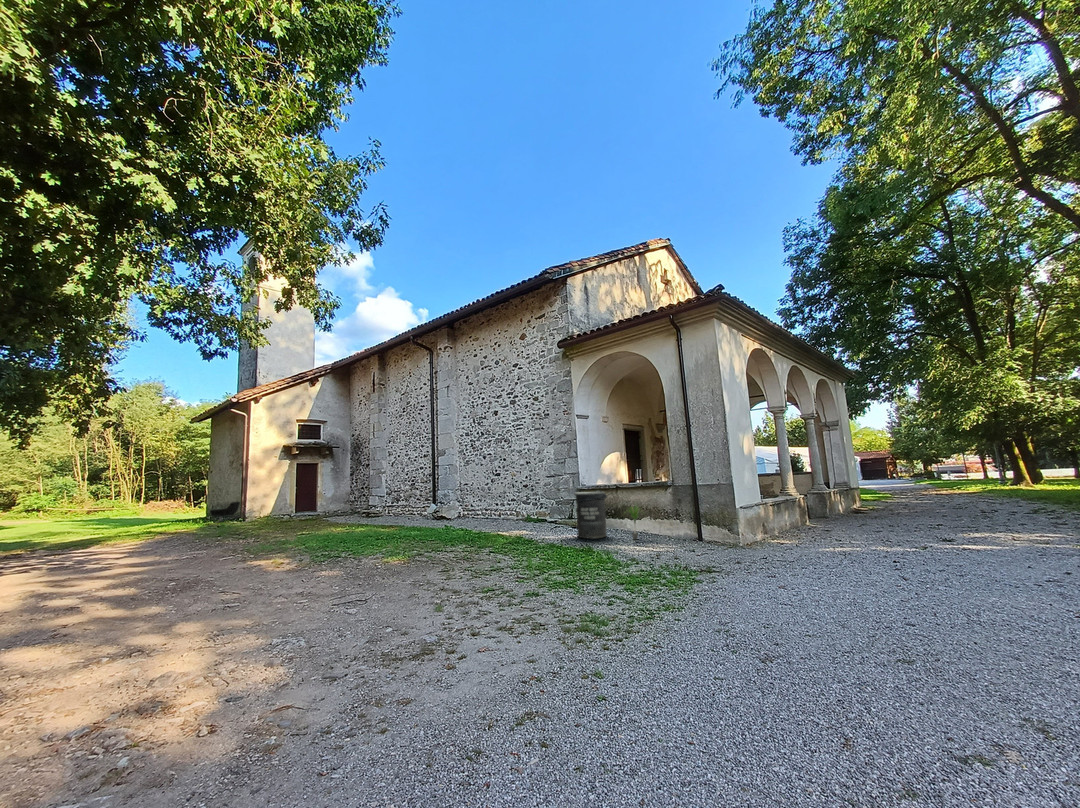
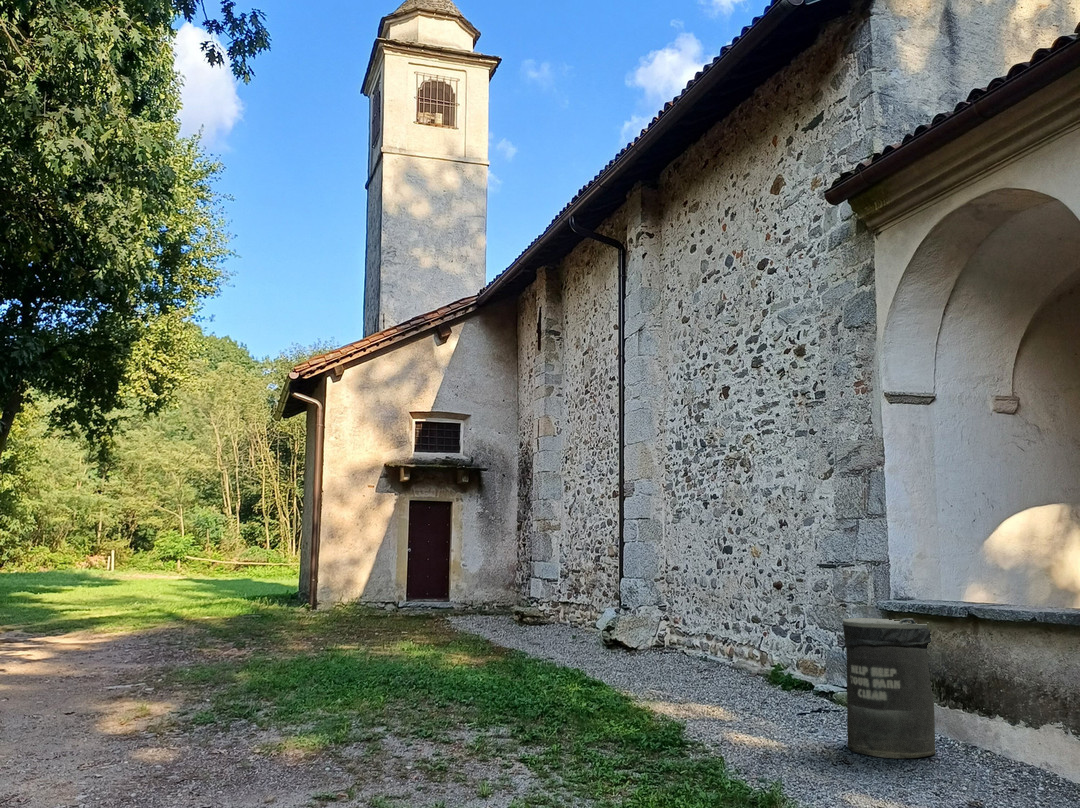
lounge chair: present [210,502,240,521] -> none [262,572,314,610]
potted plant: present [629,506,638,539] -> none [957,661,1040,781]

